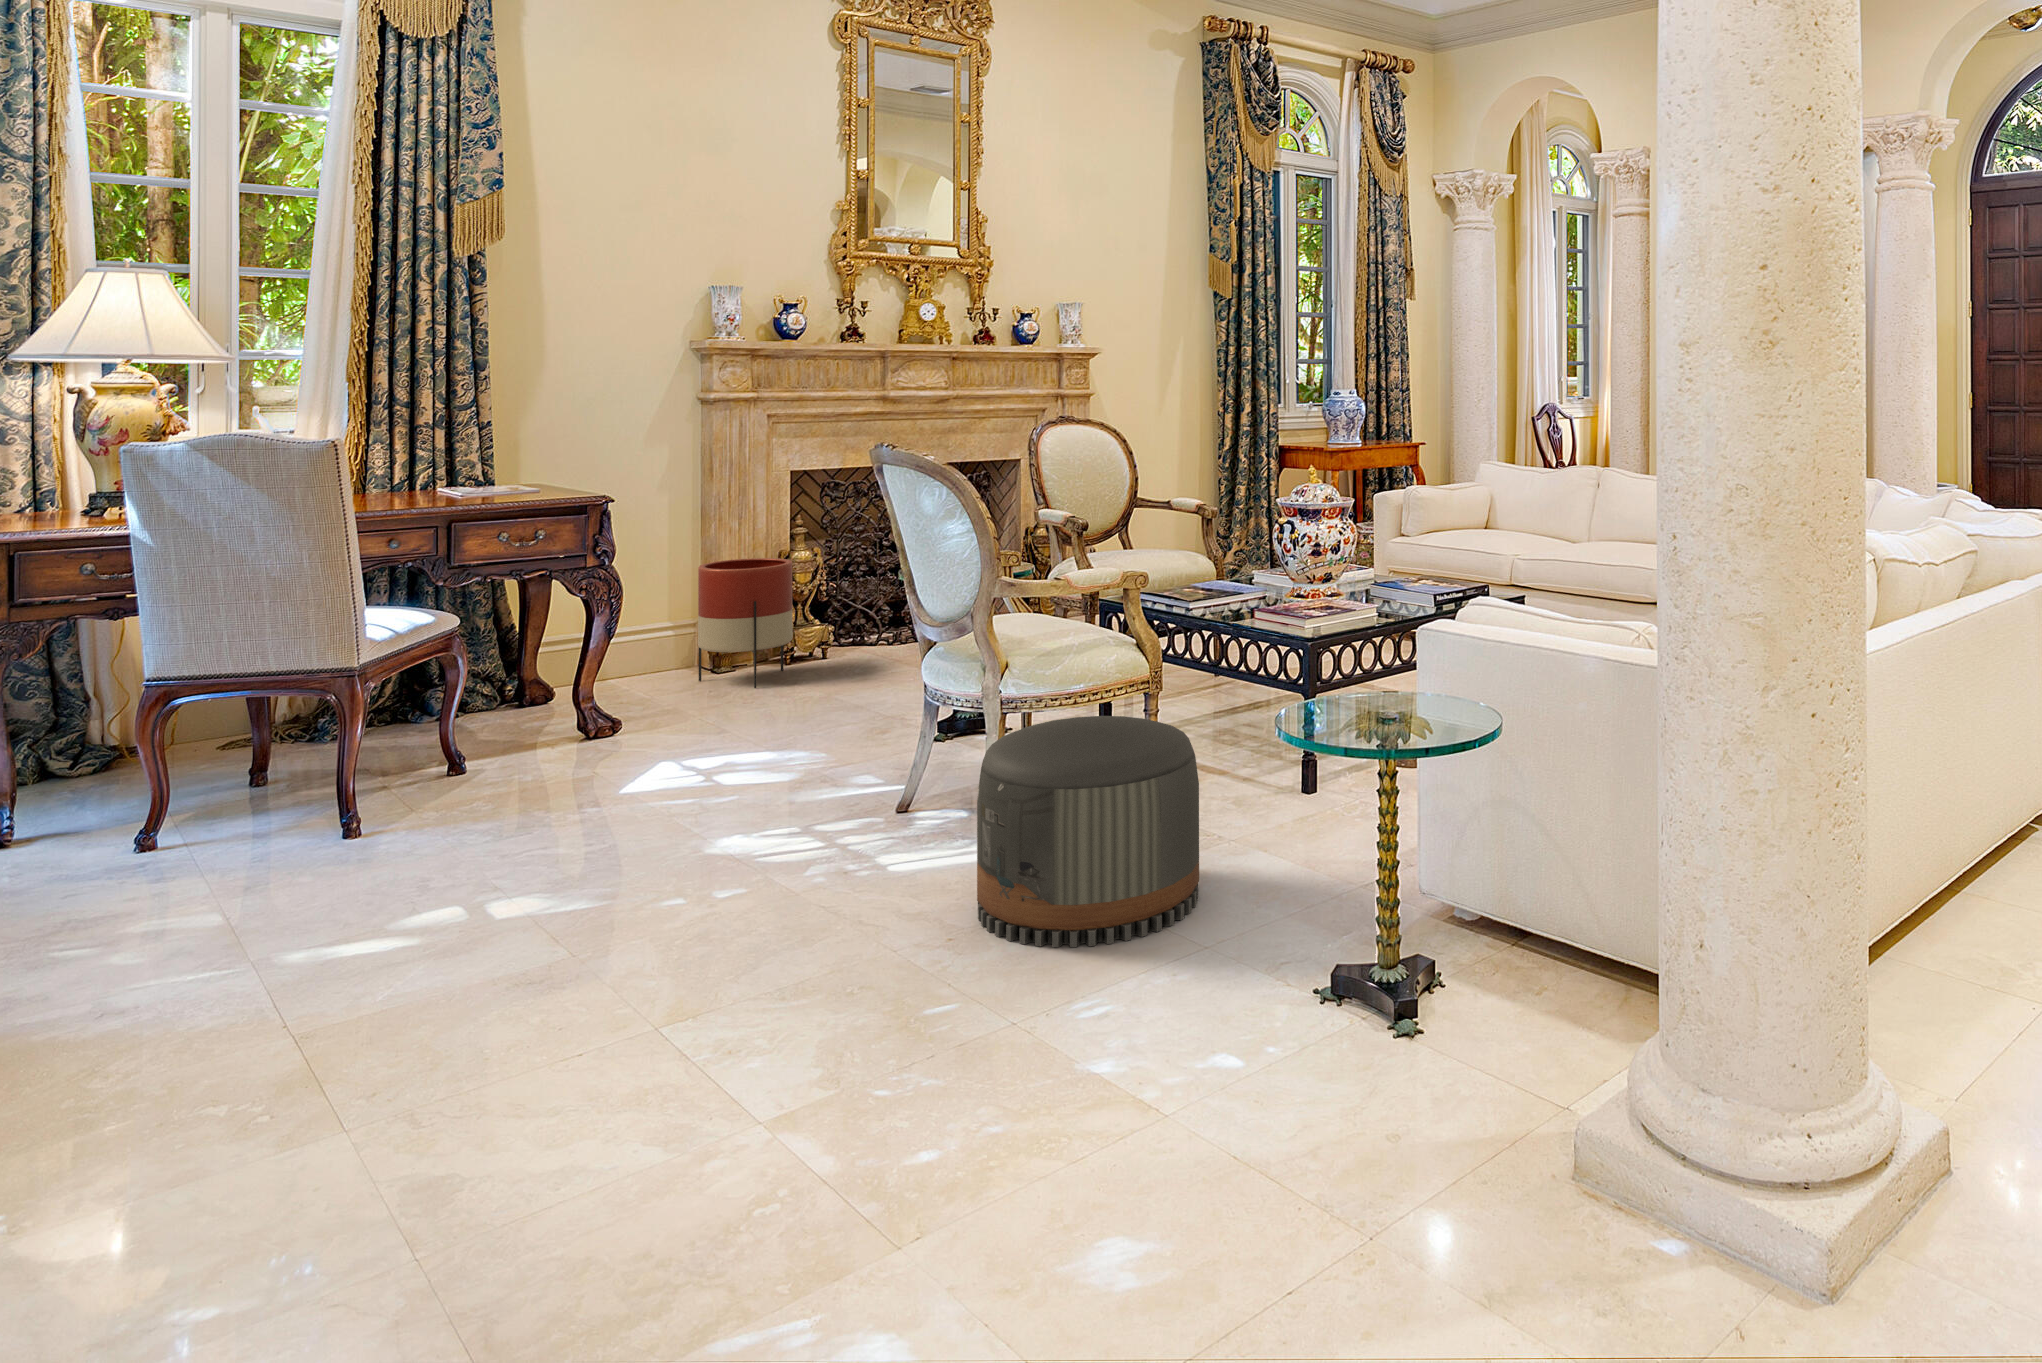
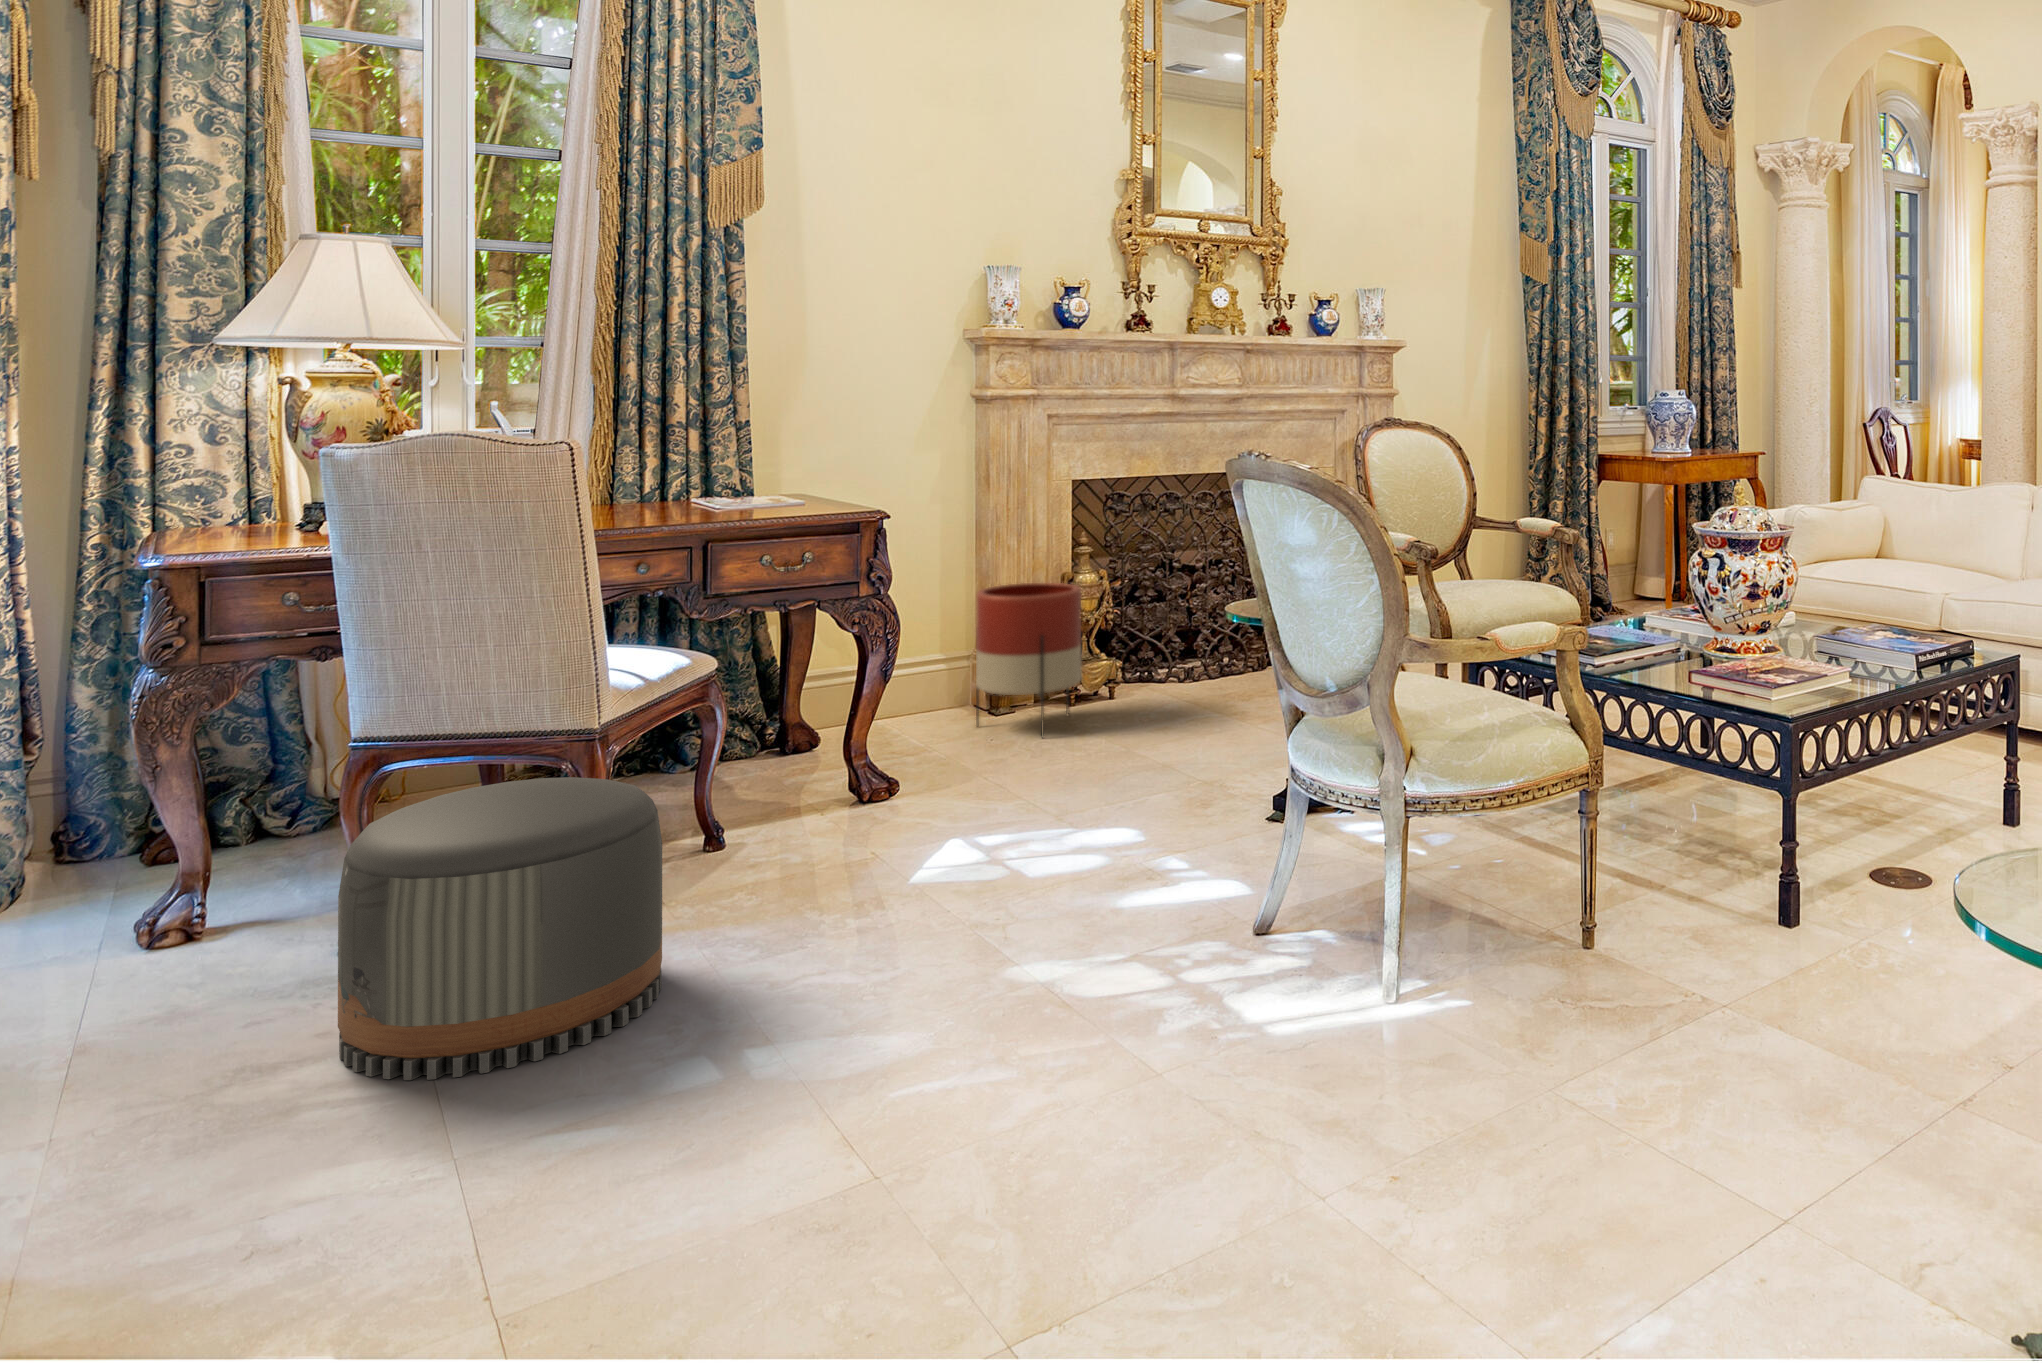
pouf: present [977,716,1199,947] -> present [338,777,662,1080]

